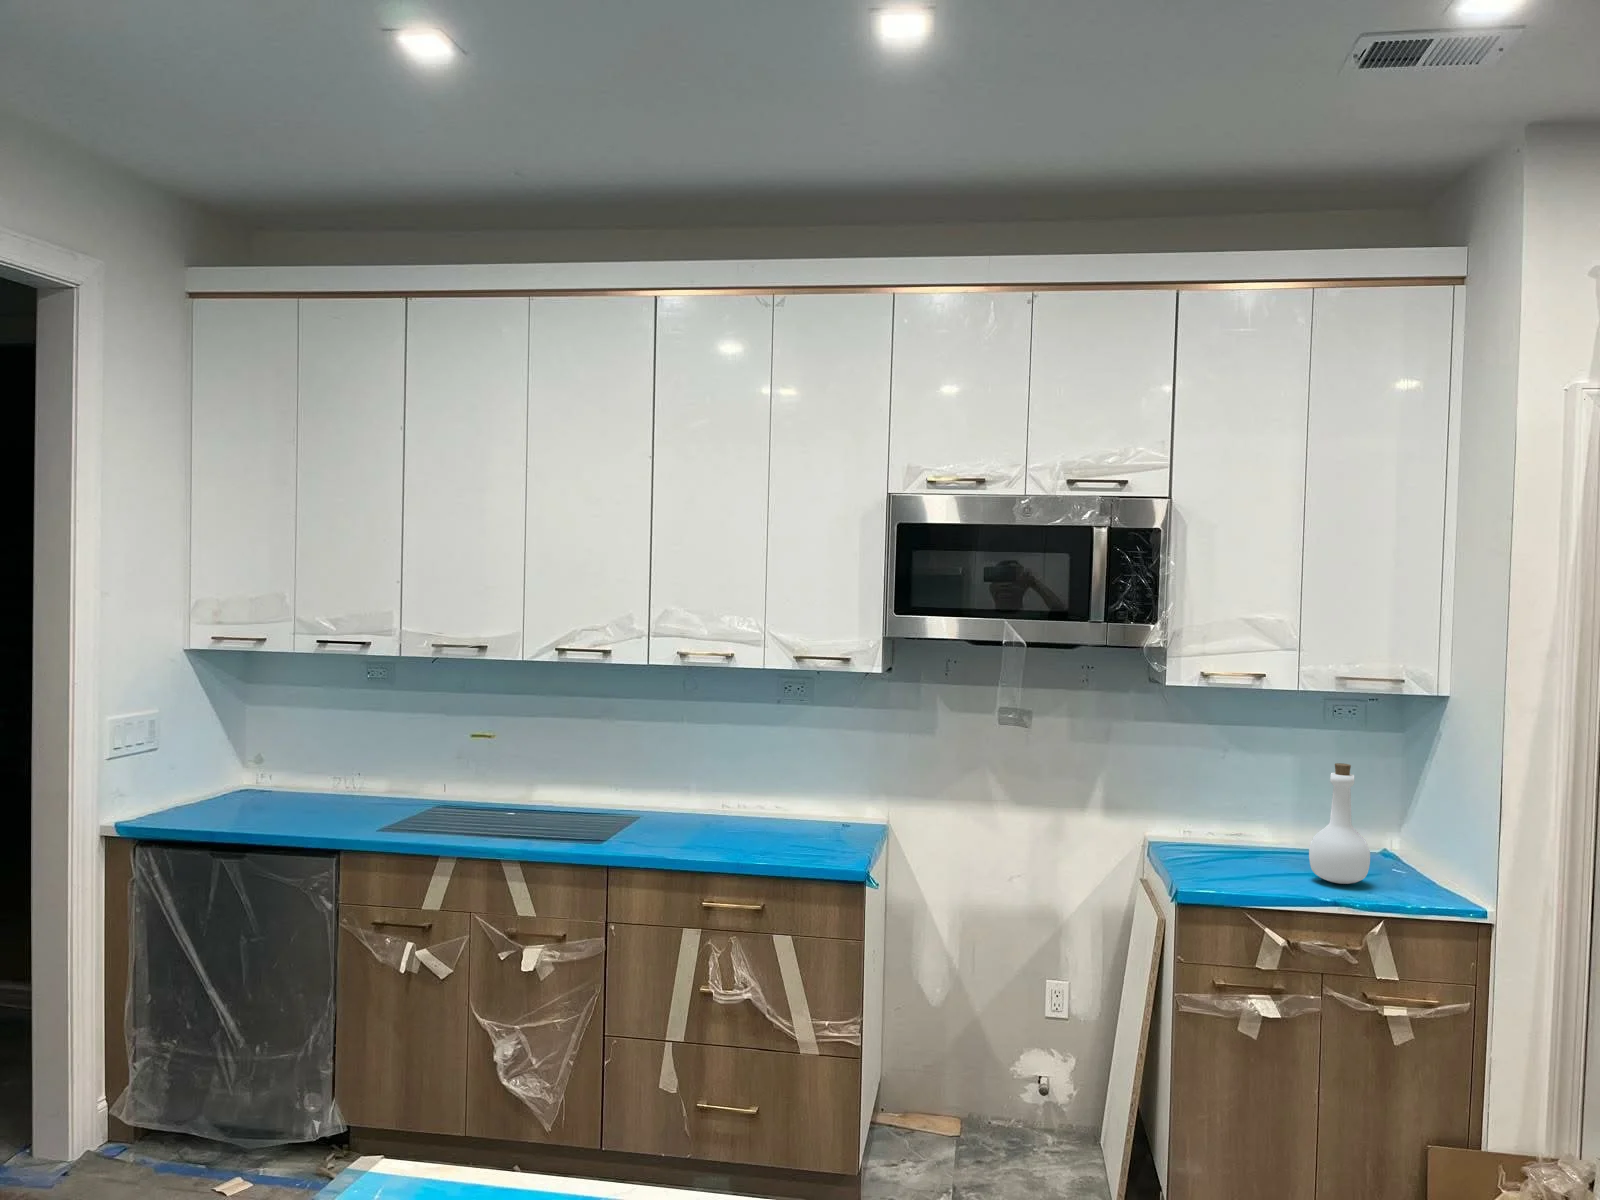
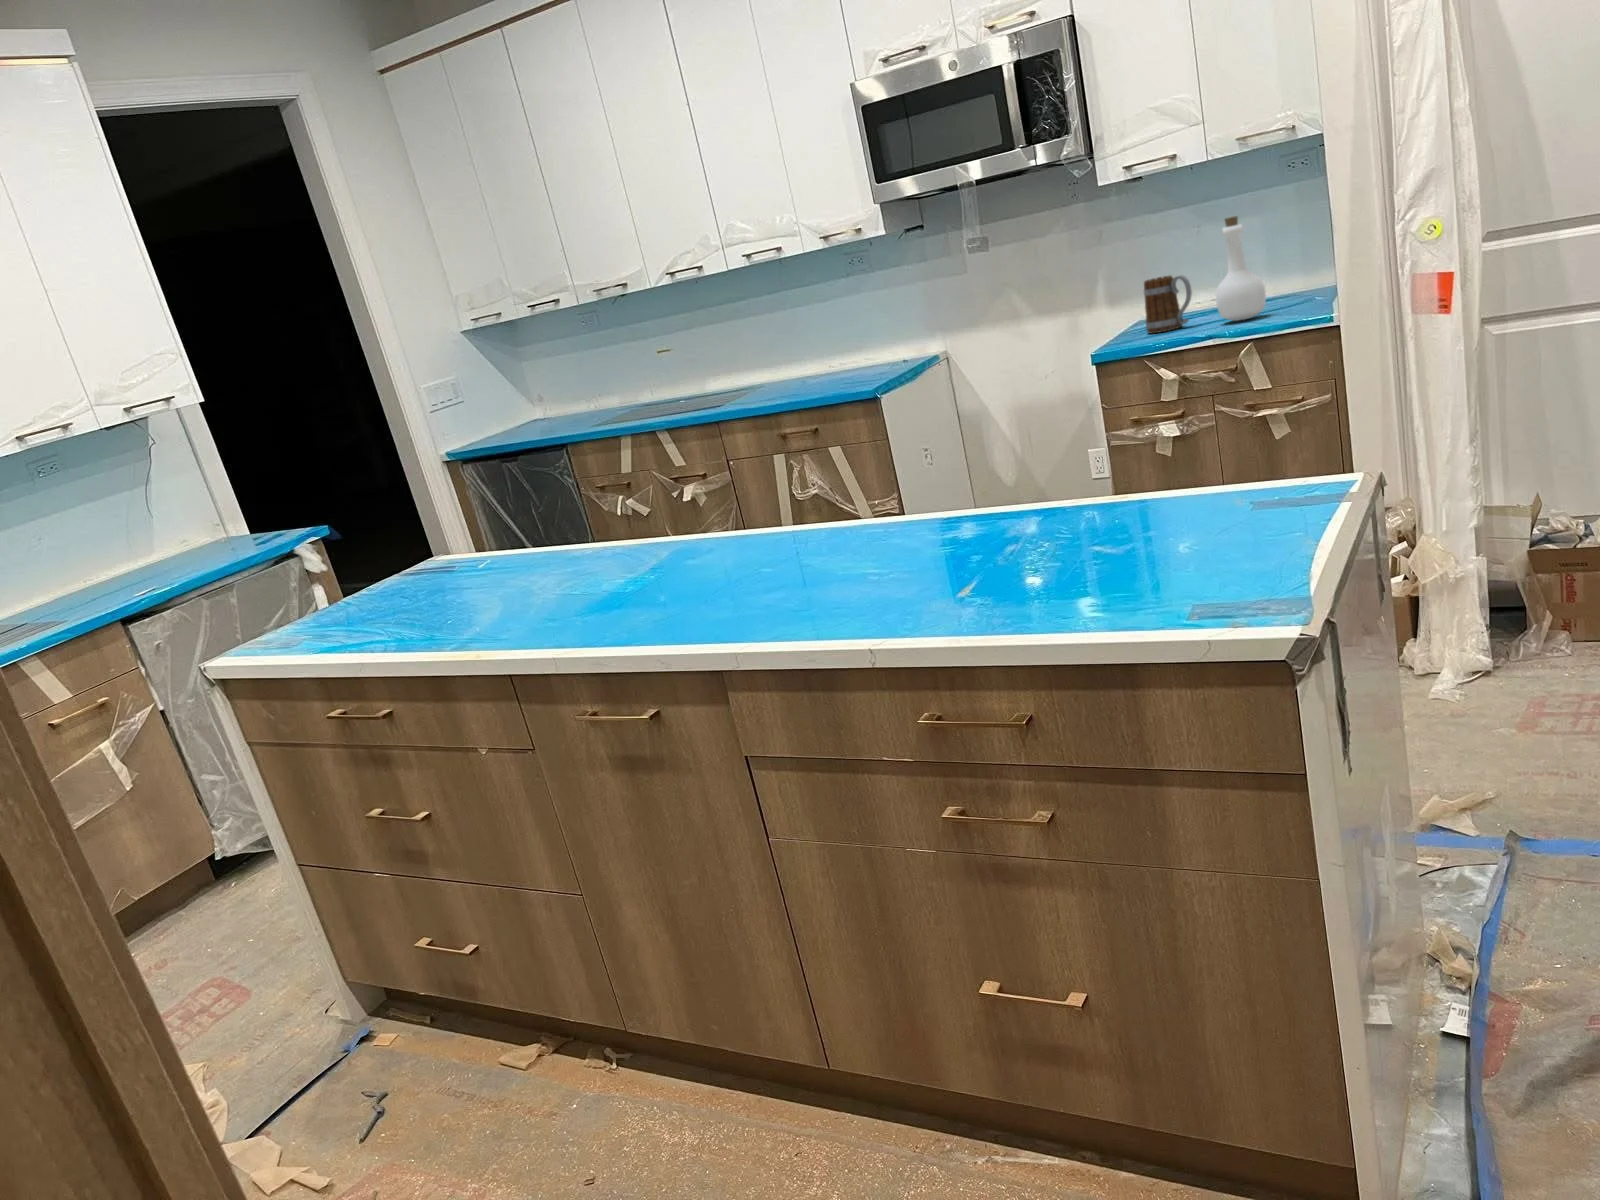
mug: none [1204,805,1273,874] -> present [1144,275,1192,333]

